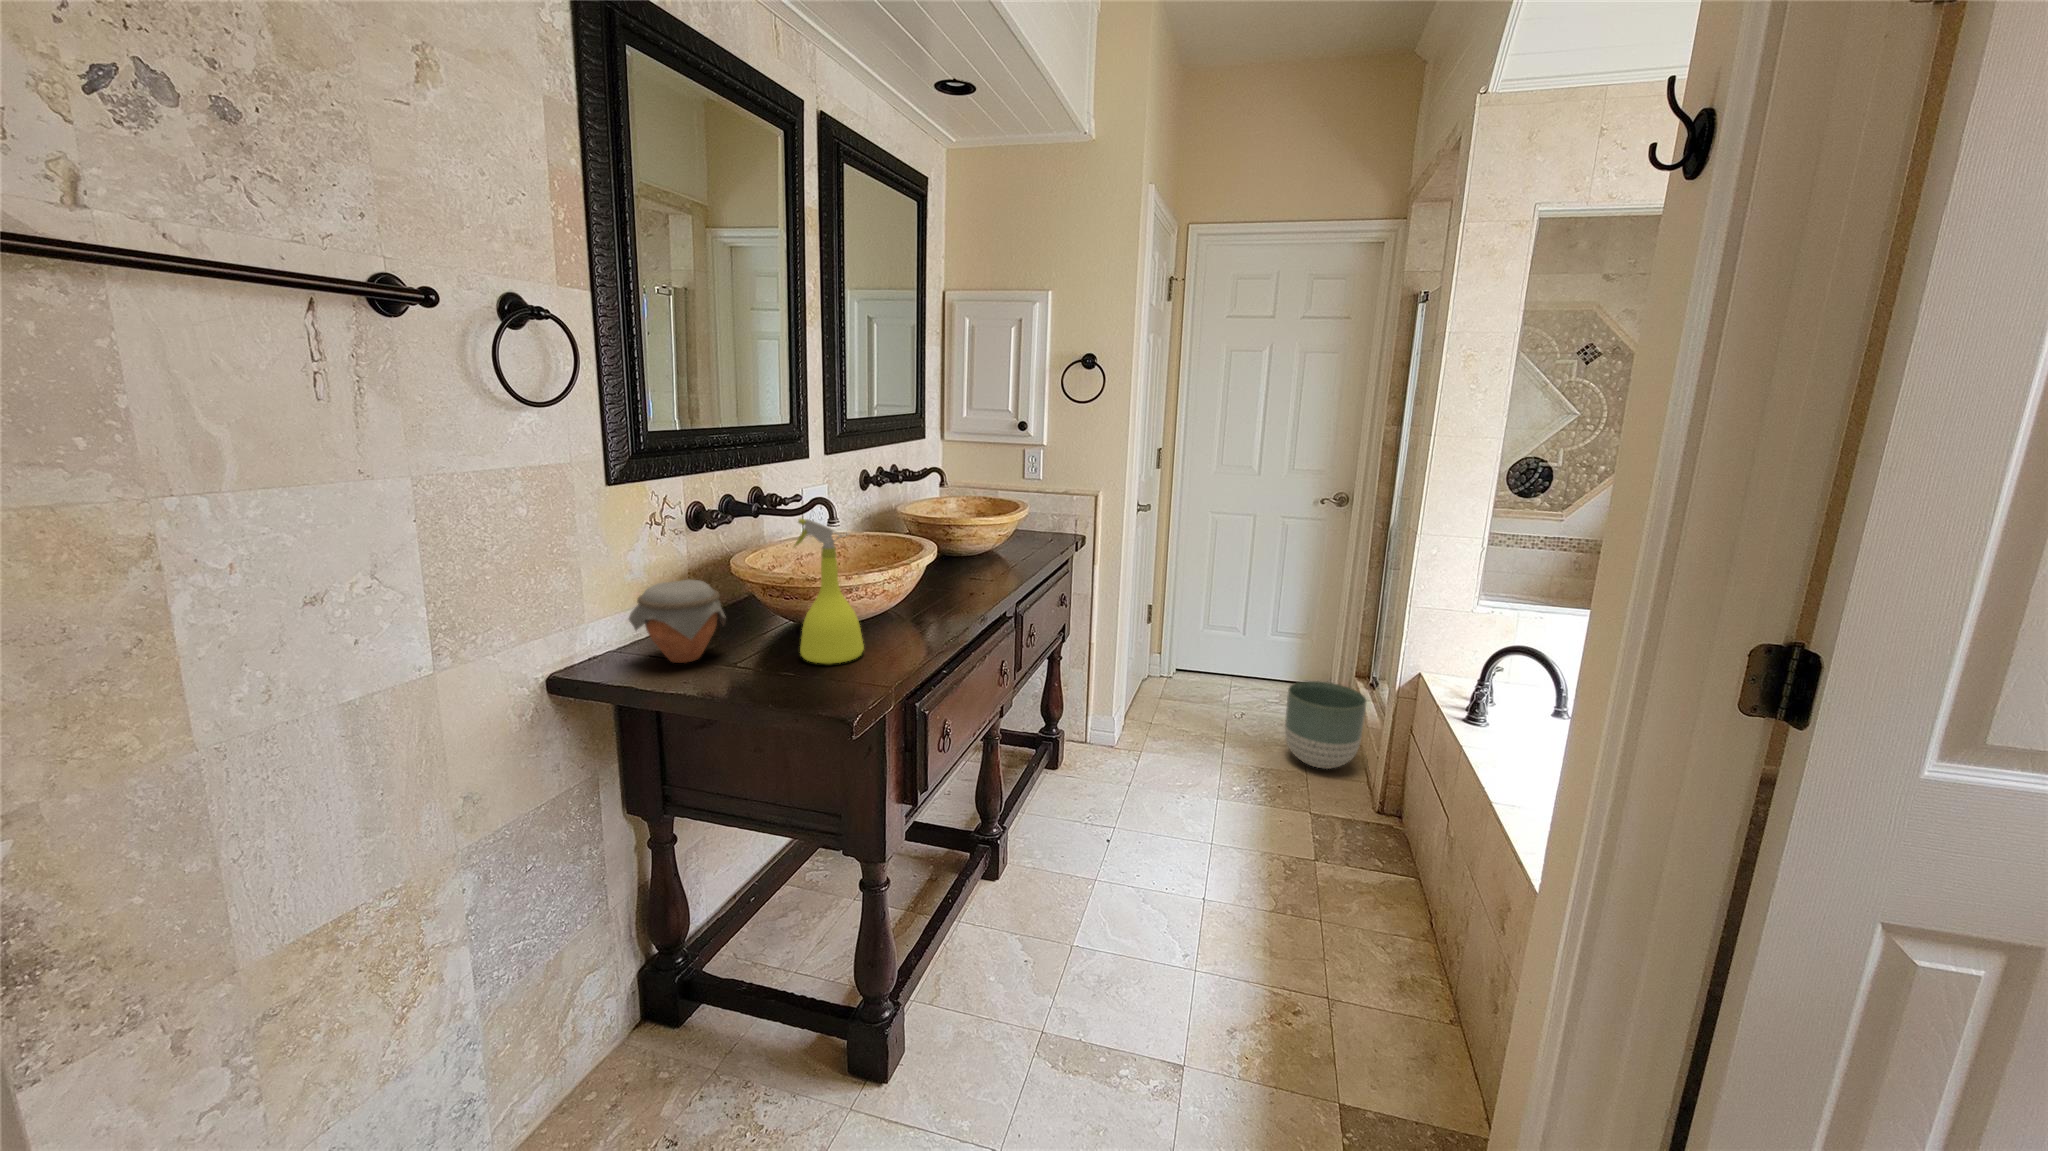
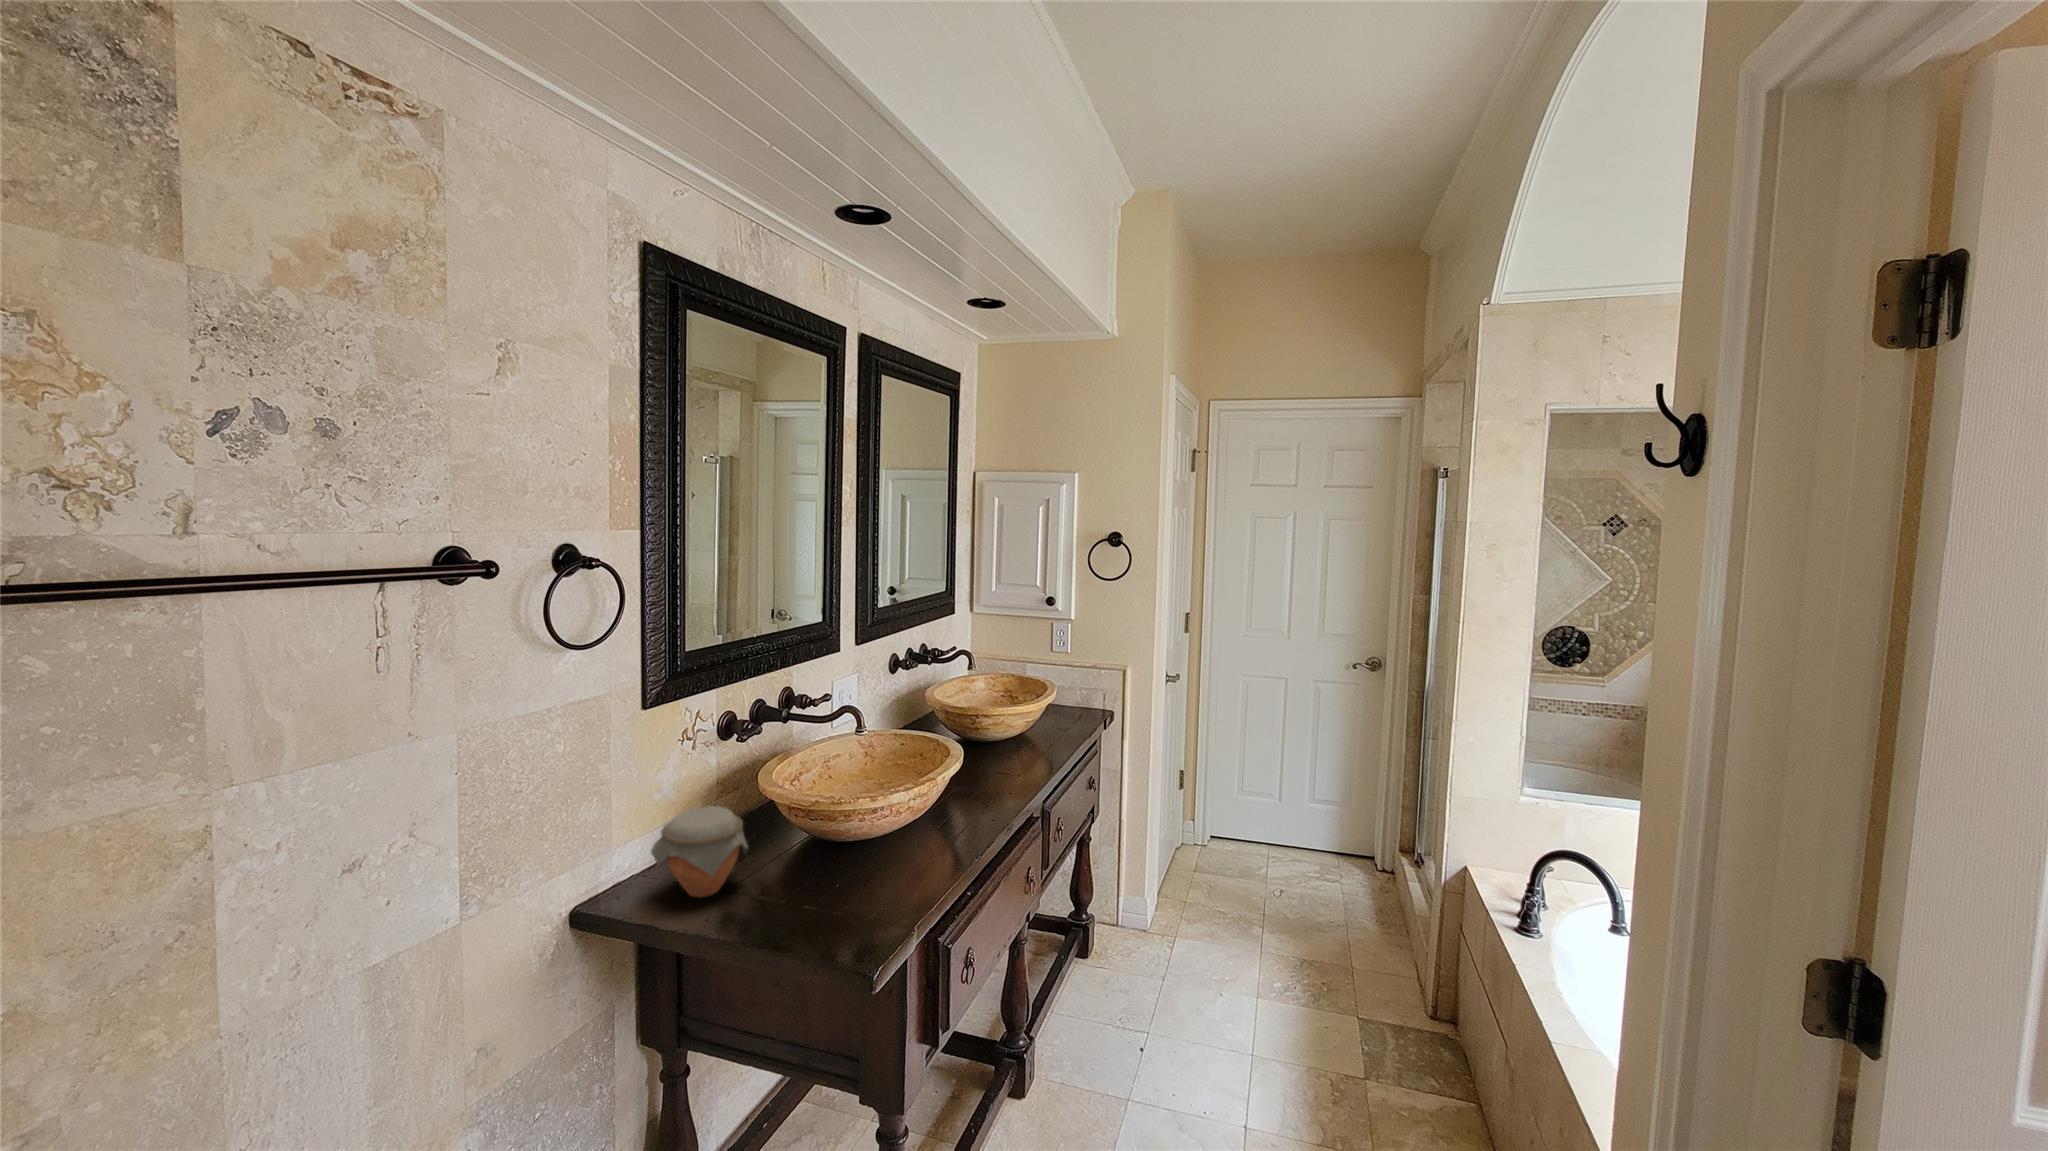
spray bottle: present [794,518,864,664] -> none [819,748,887,901]
planter: present [1285,681,1367,769] -> none [1328,862,1413,963]

